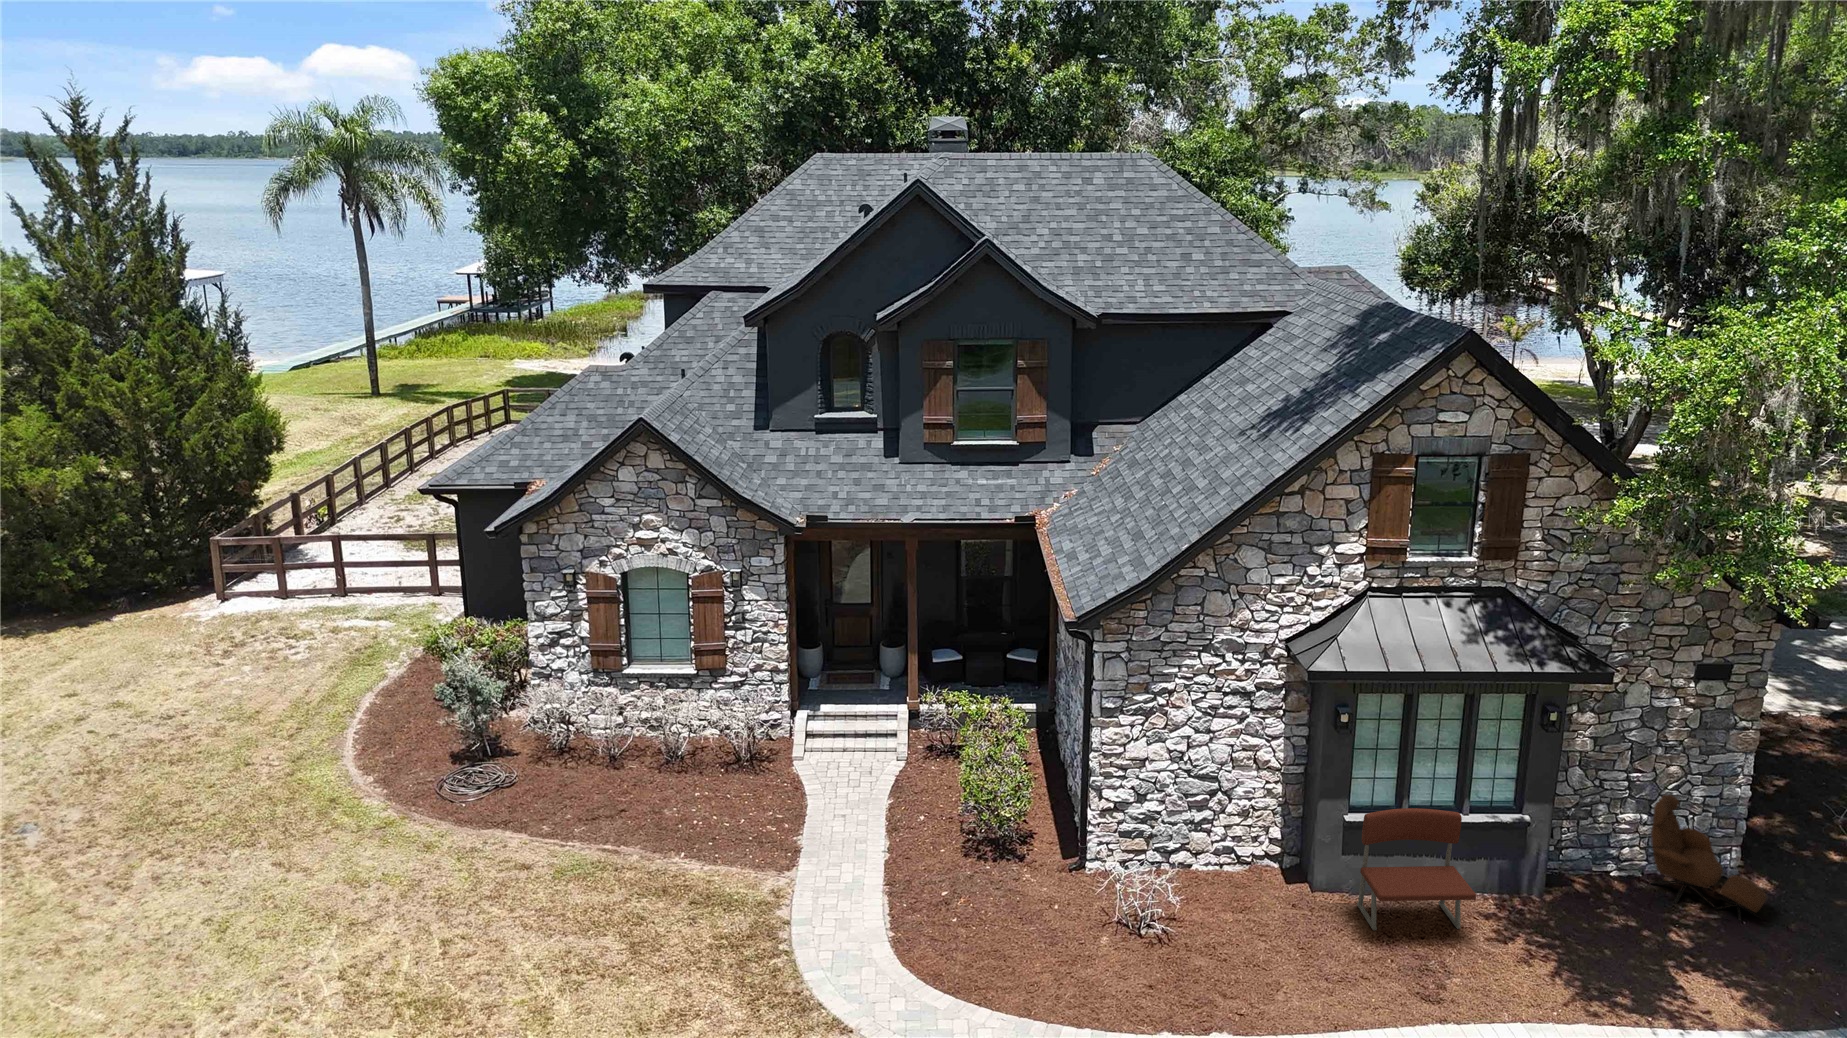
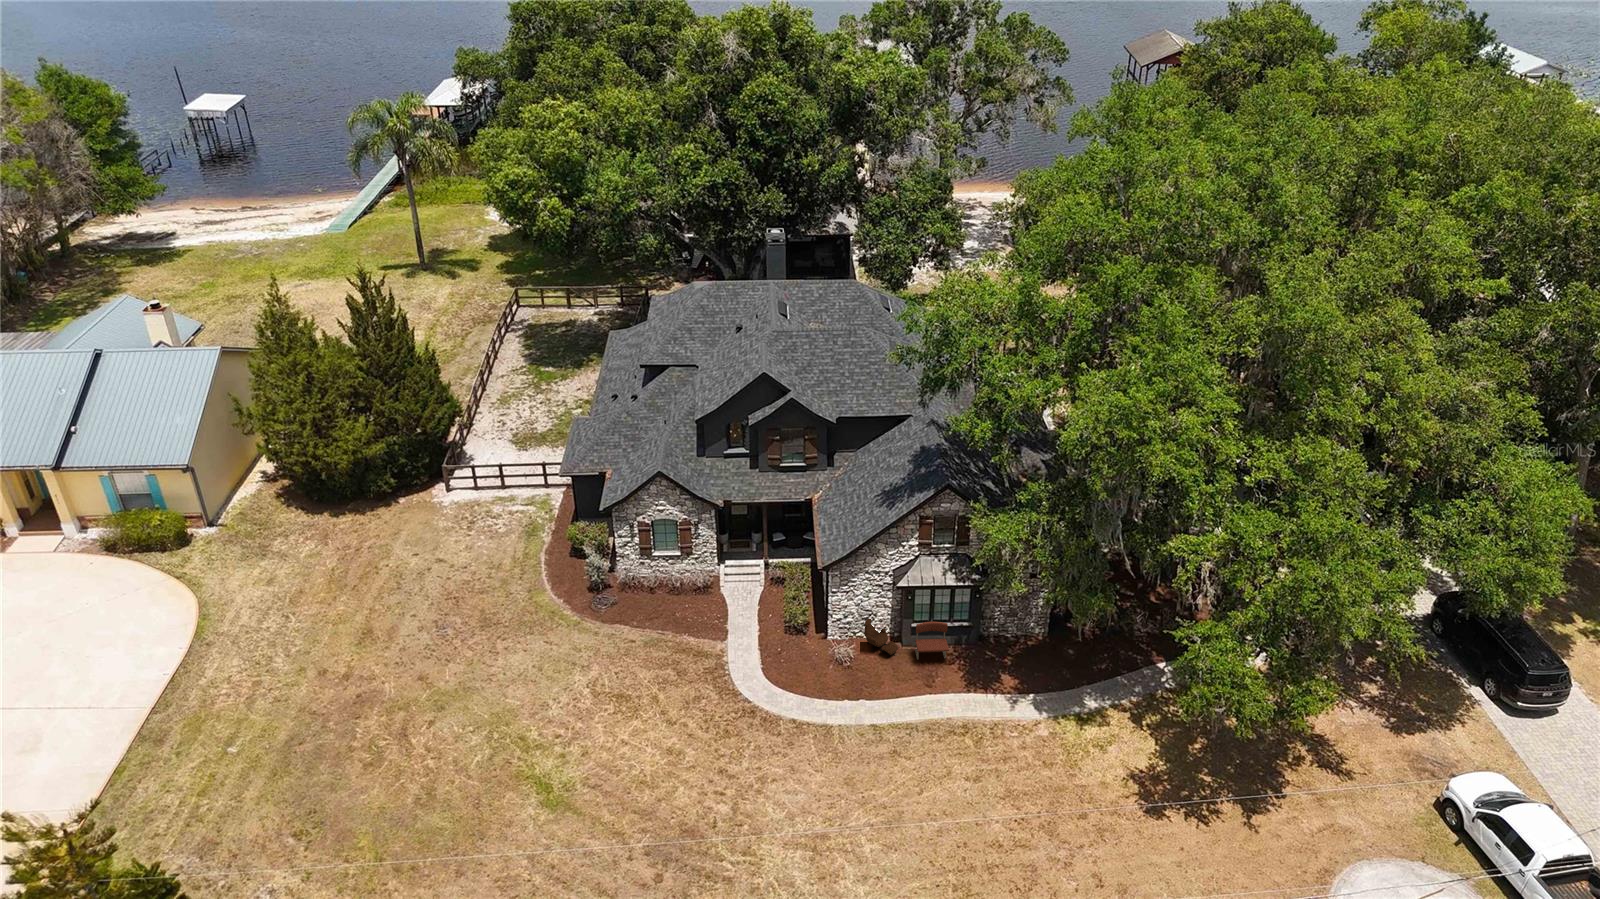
lounge chair: present [1651,795,1767,921] -> present [864,619,898,656]

